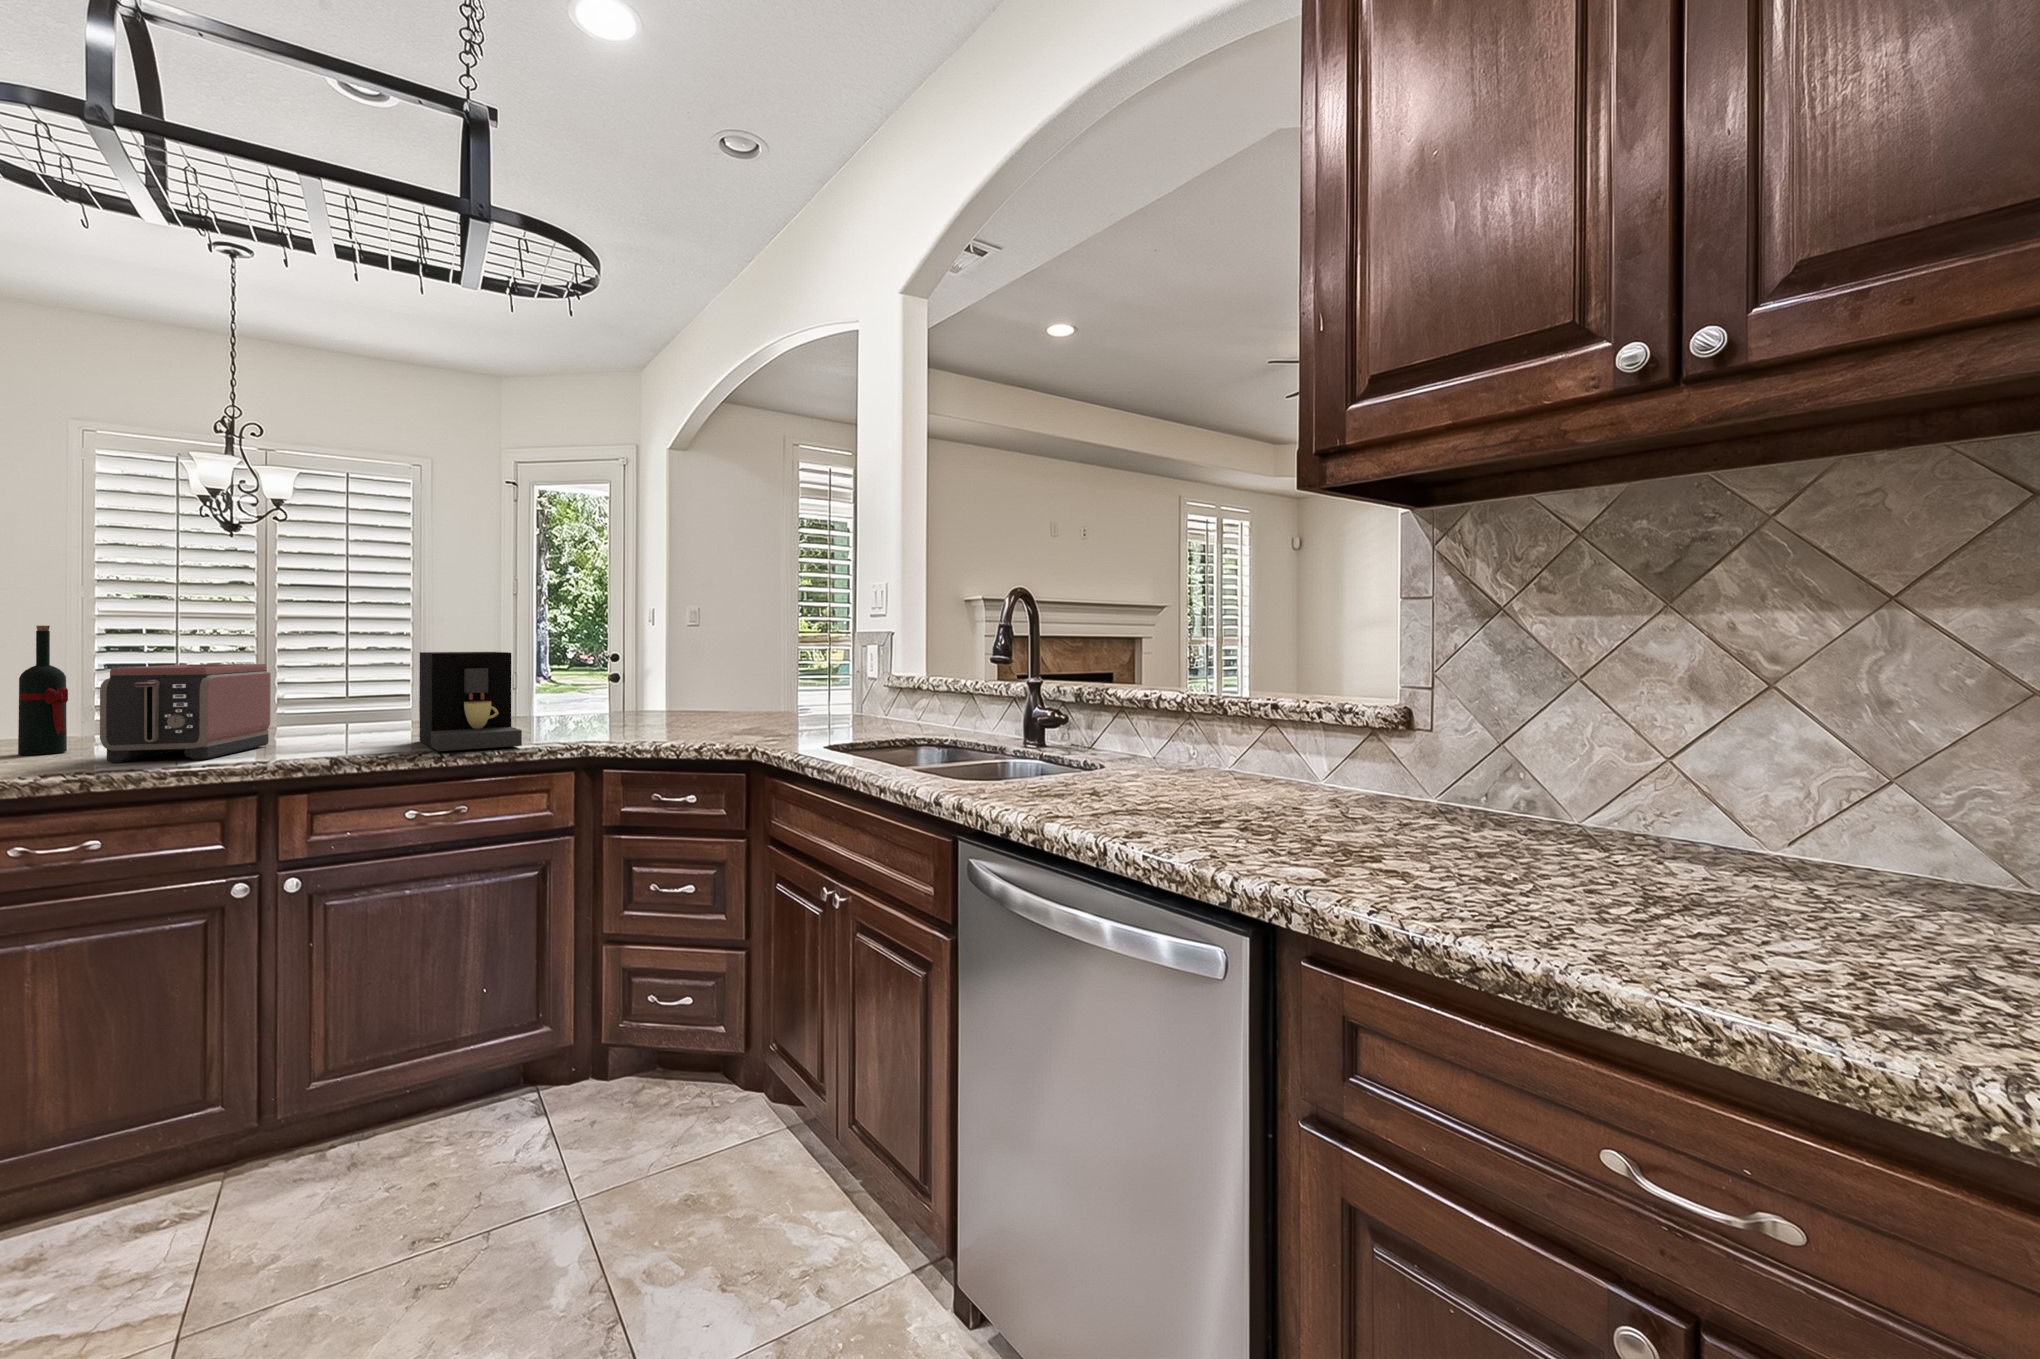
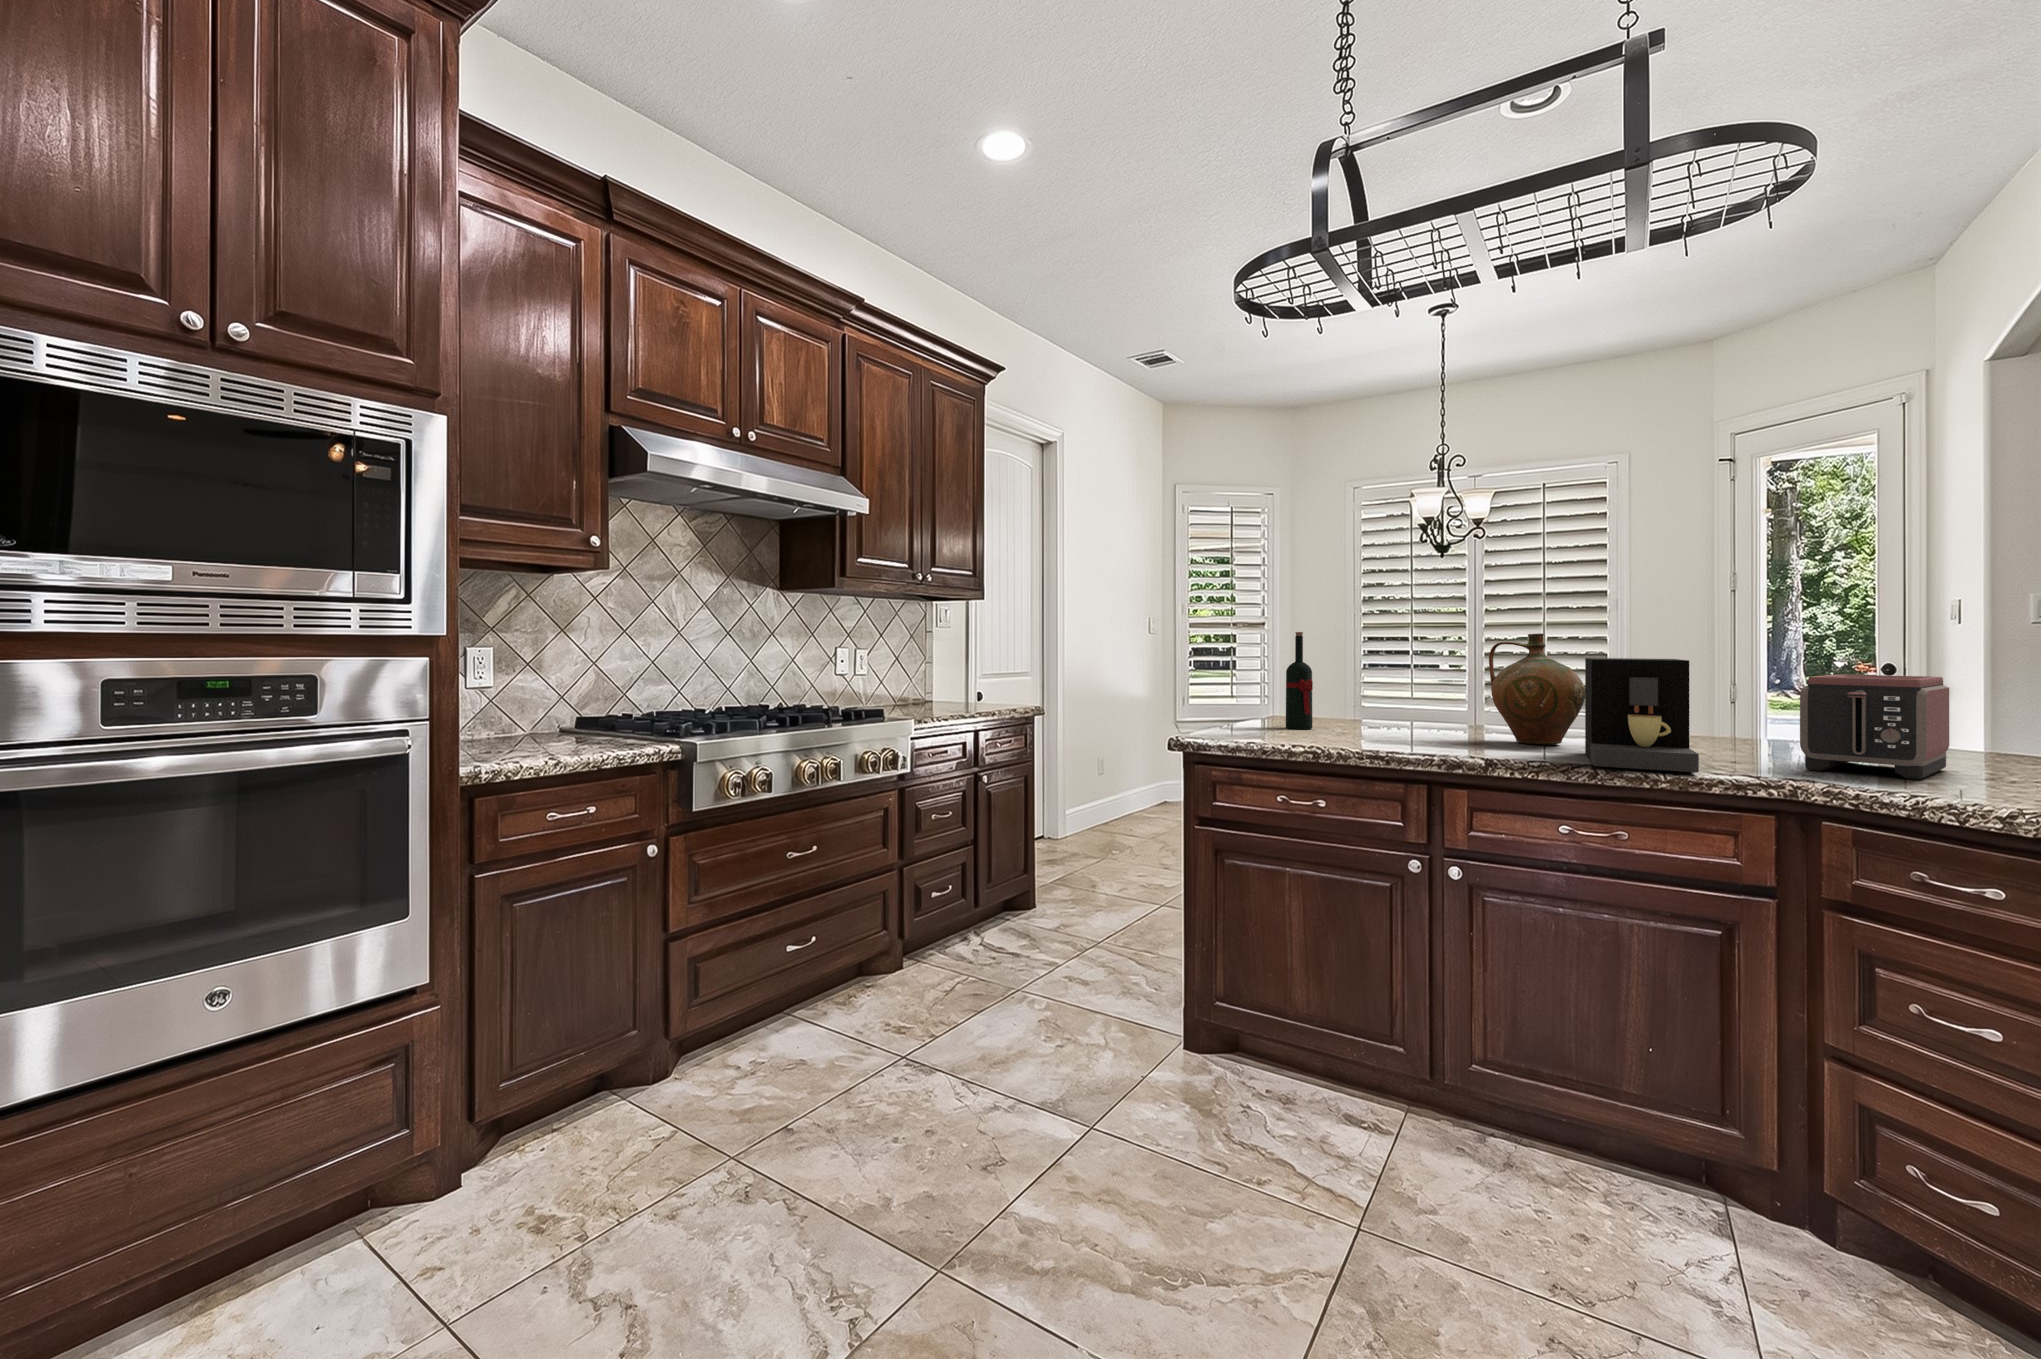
ceramic jug: none [317,629,416,739] -> present [1489,633,1585,745]
toaster: present [100,664,271,763] -> present [1800,674,1949,779]

